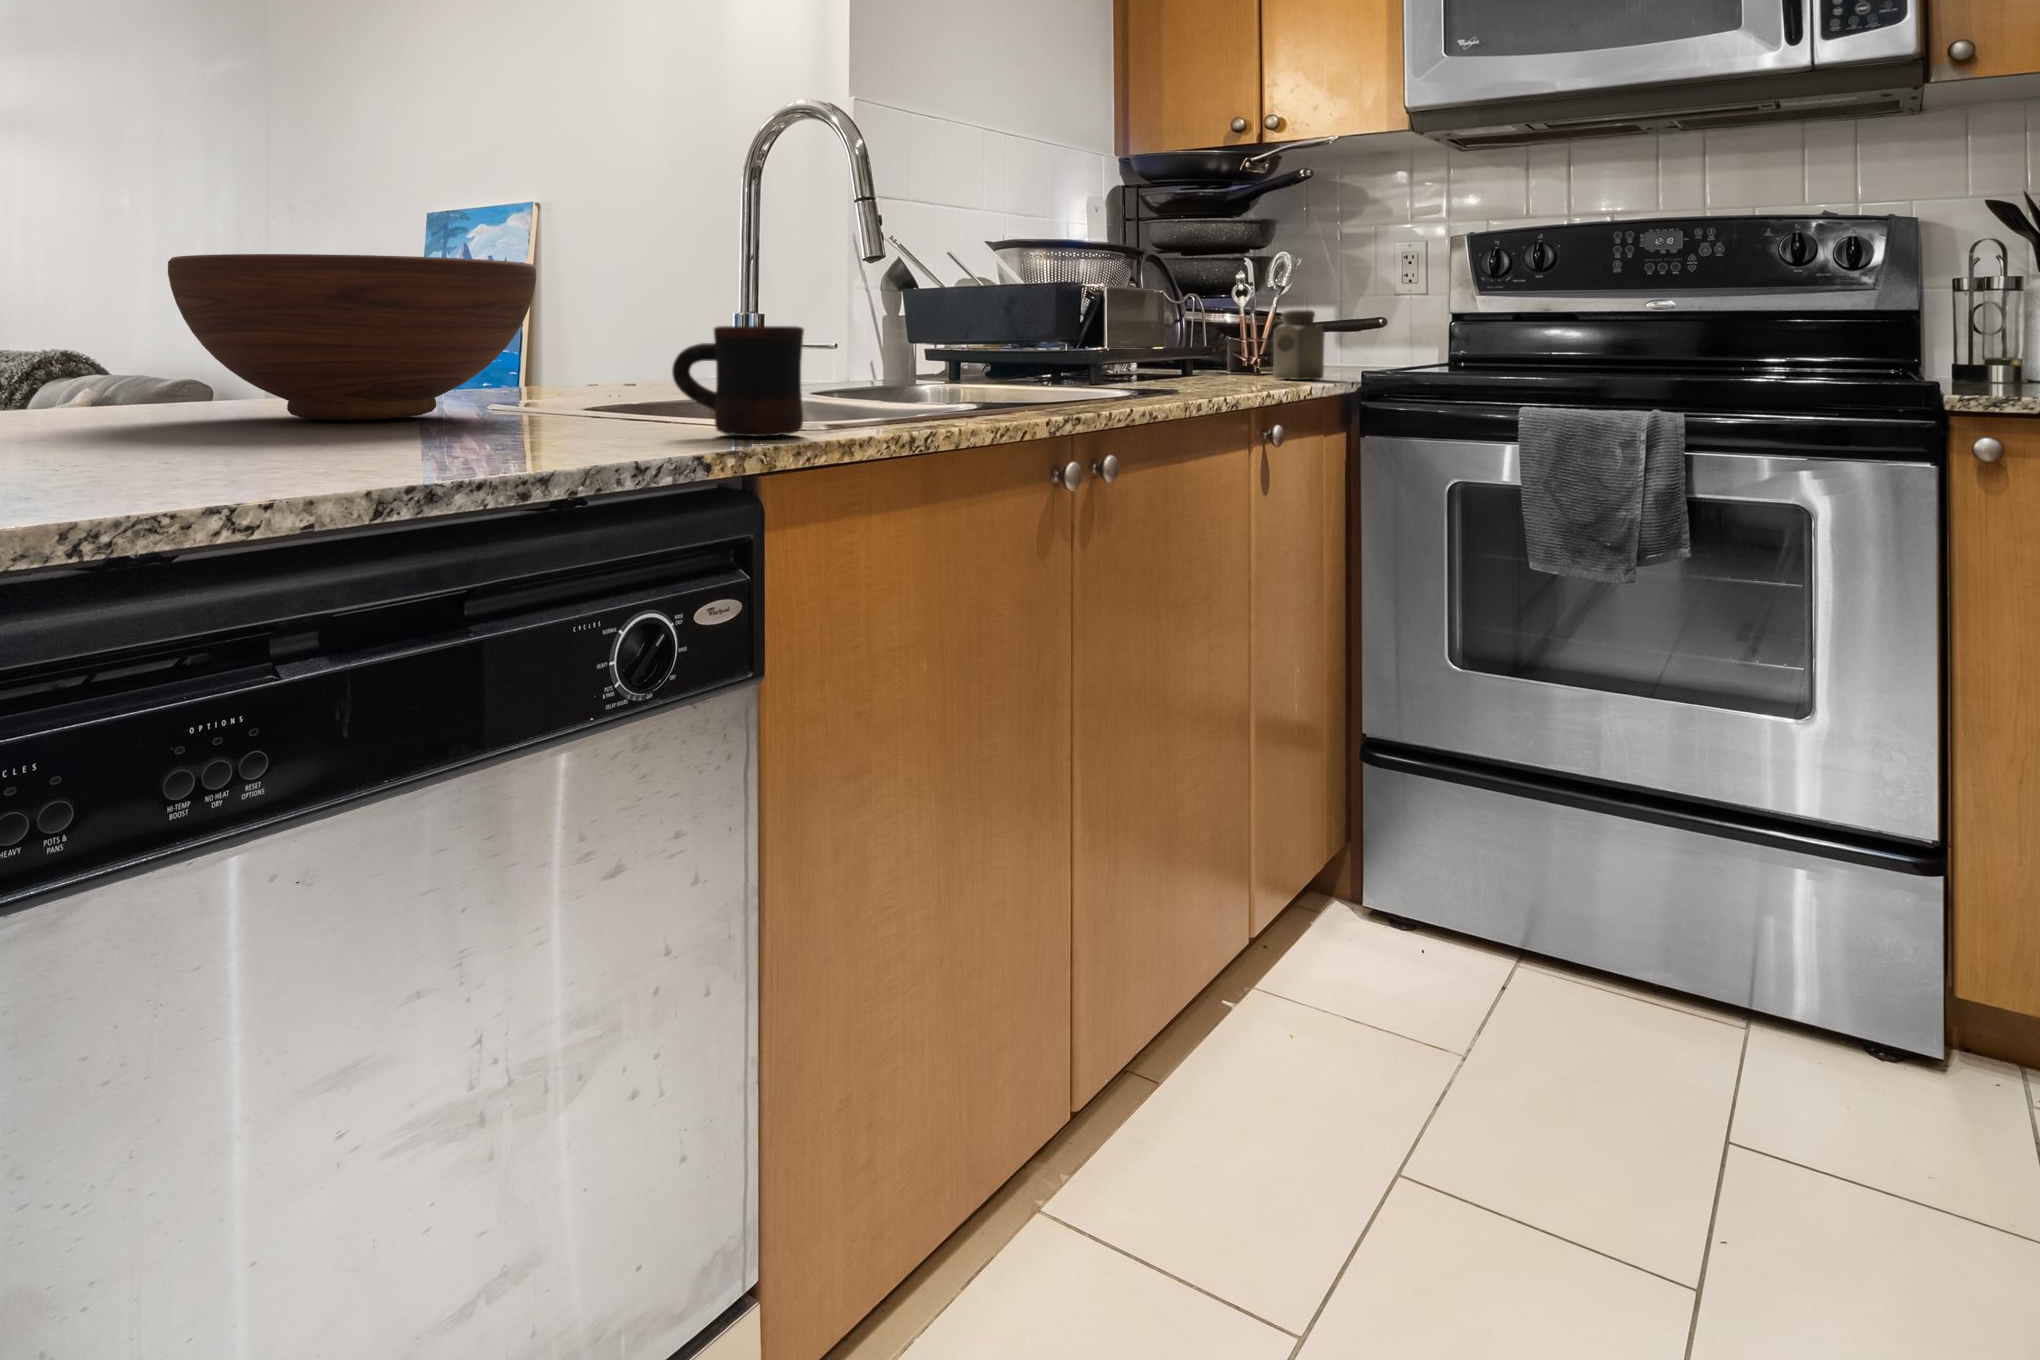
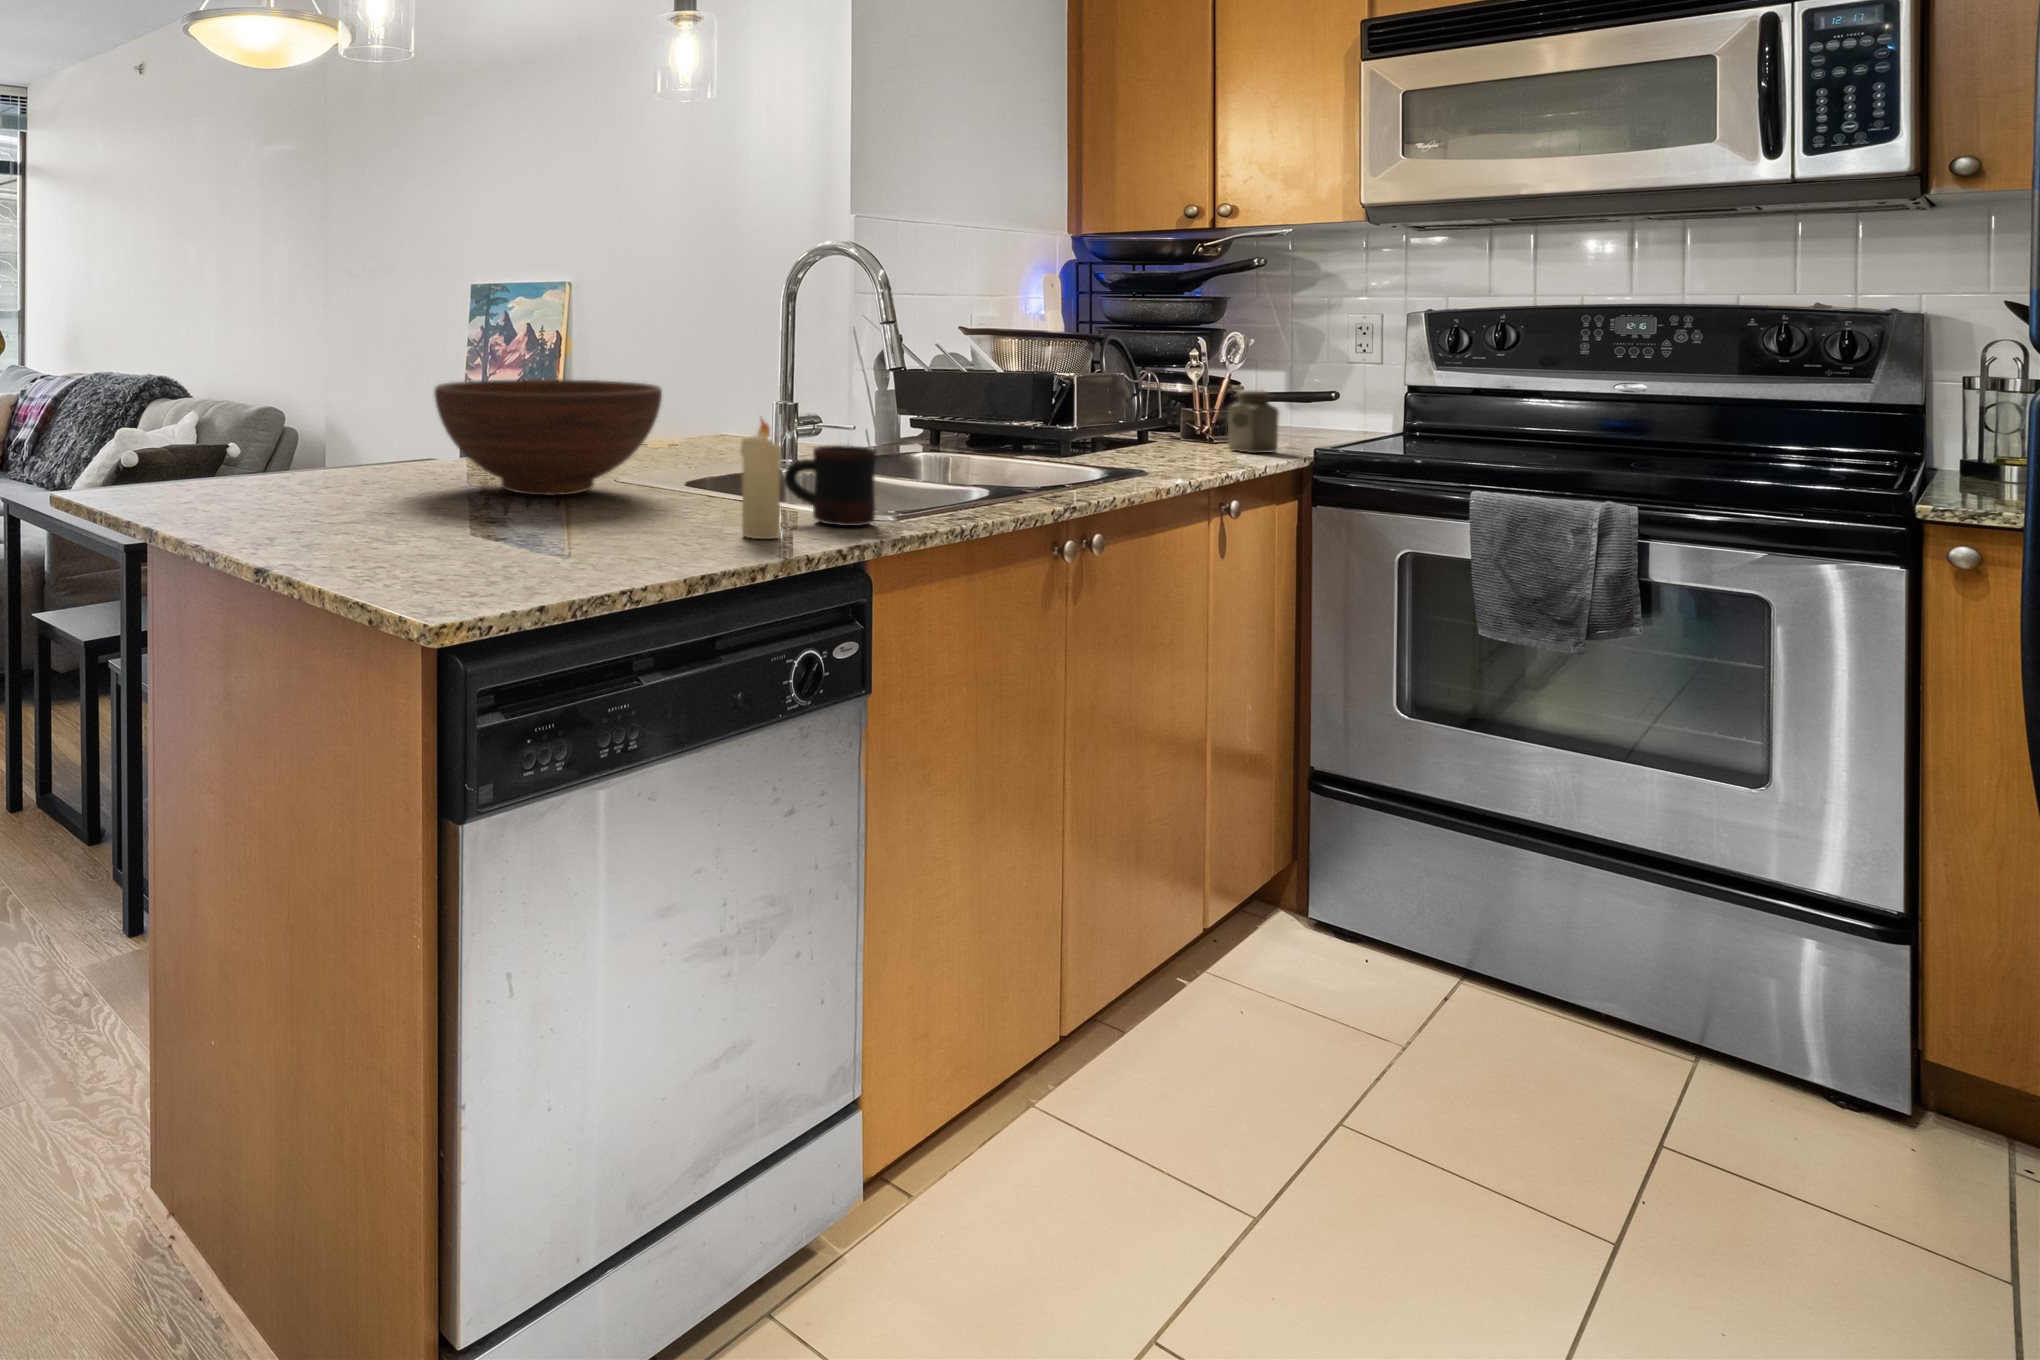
candle: none [574,261,639,449] -> present [740,419,781,539]

